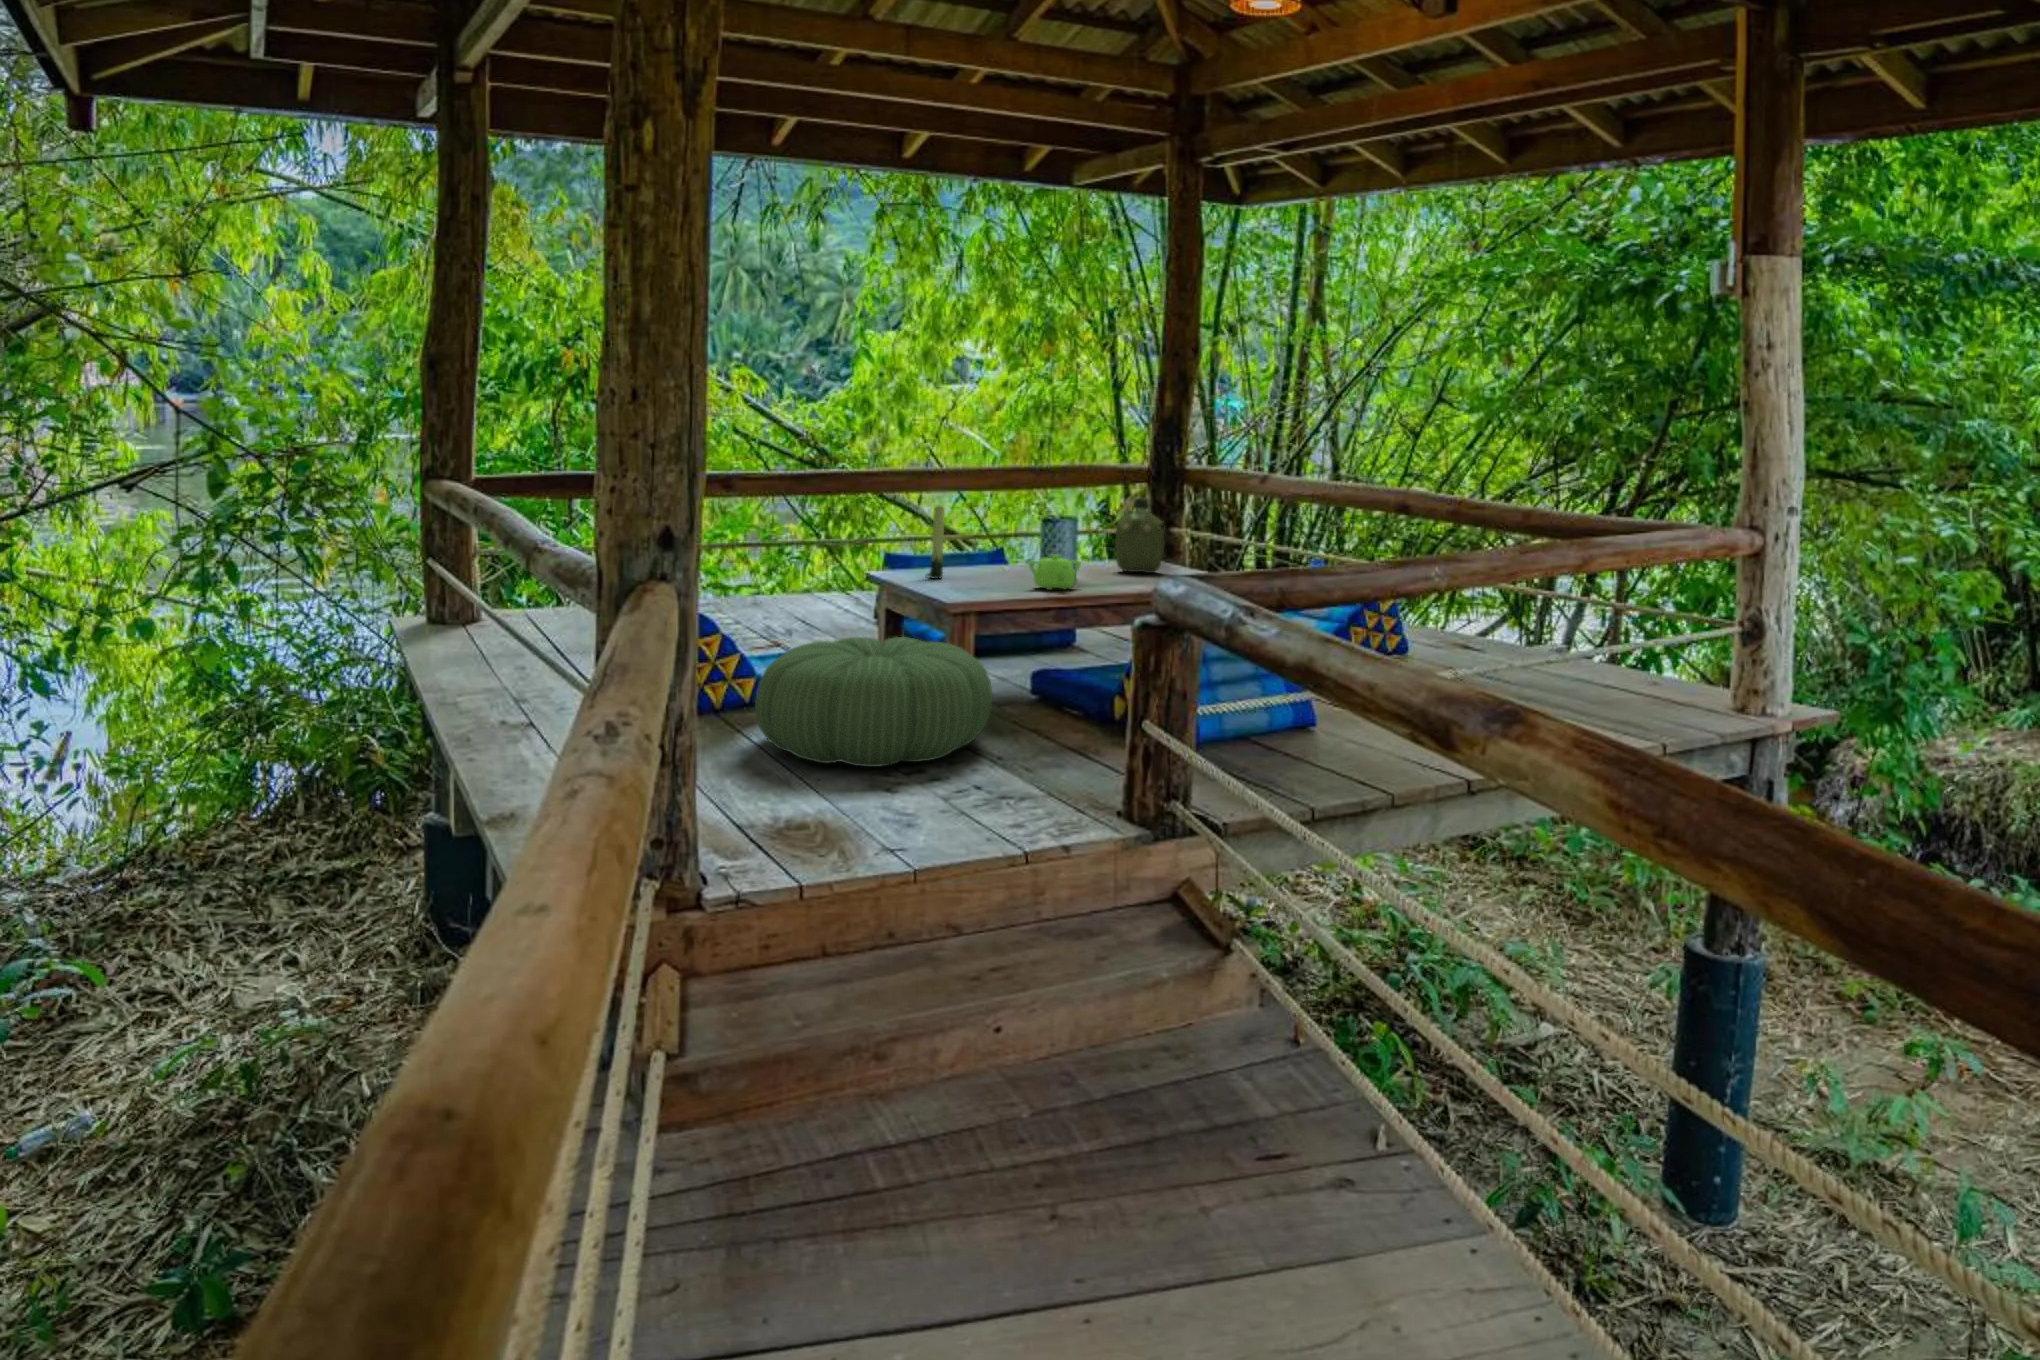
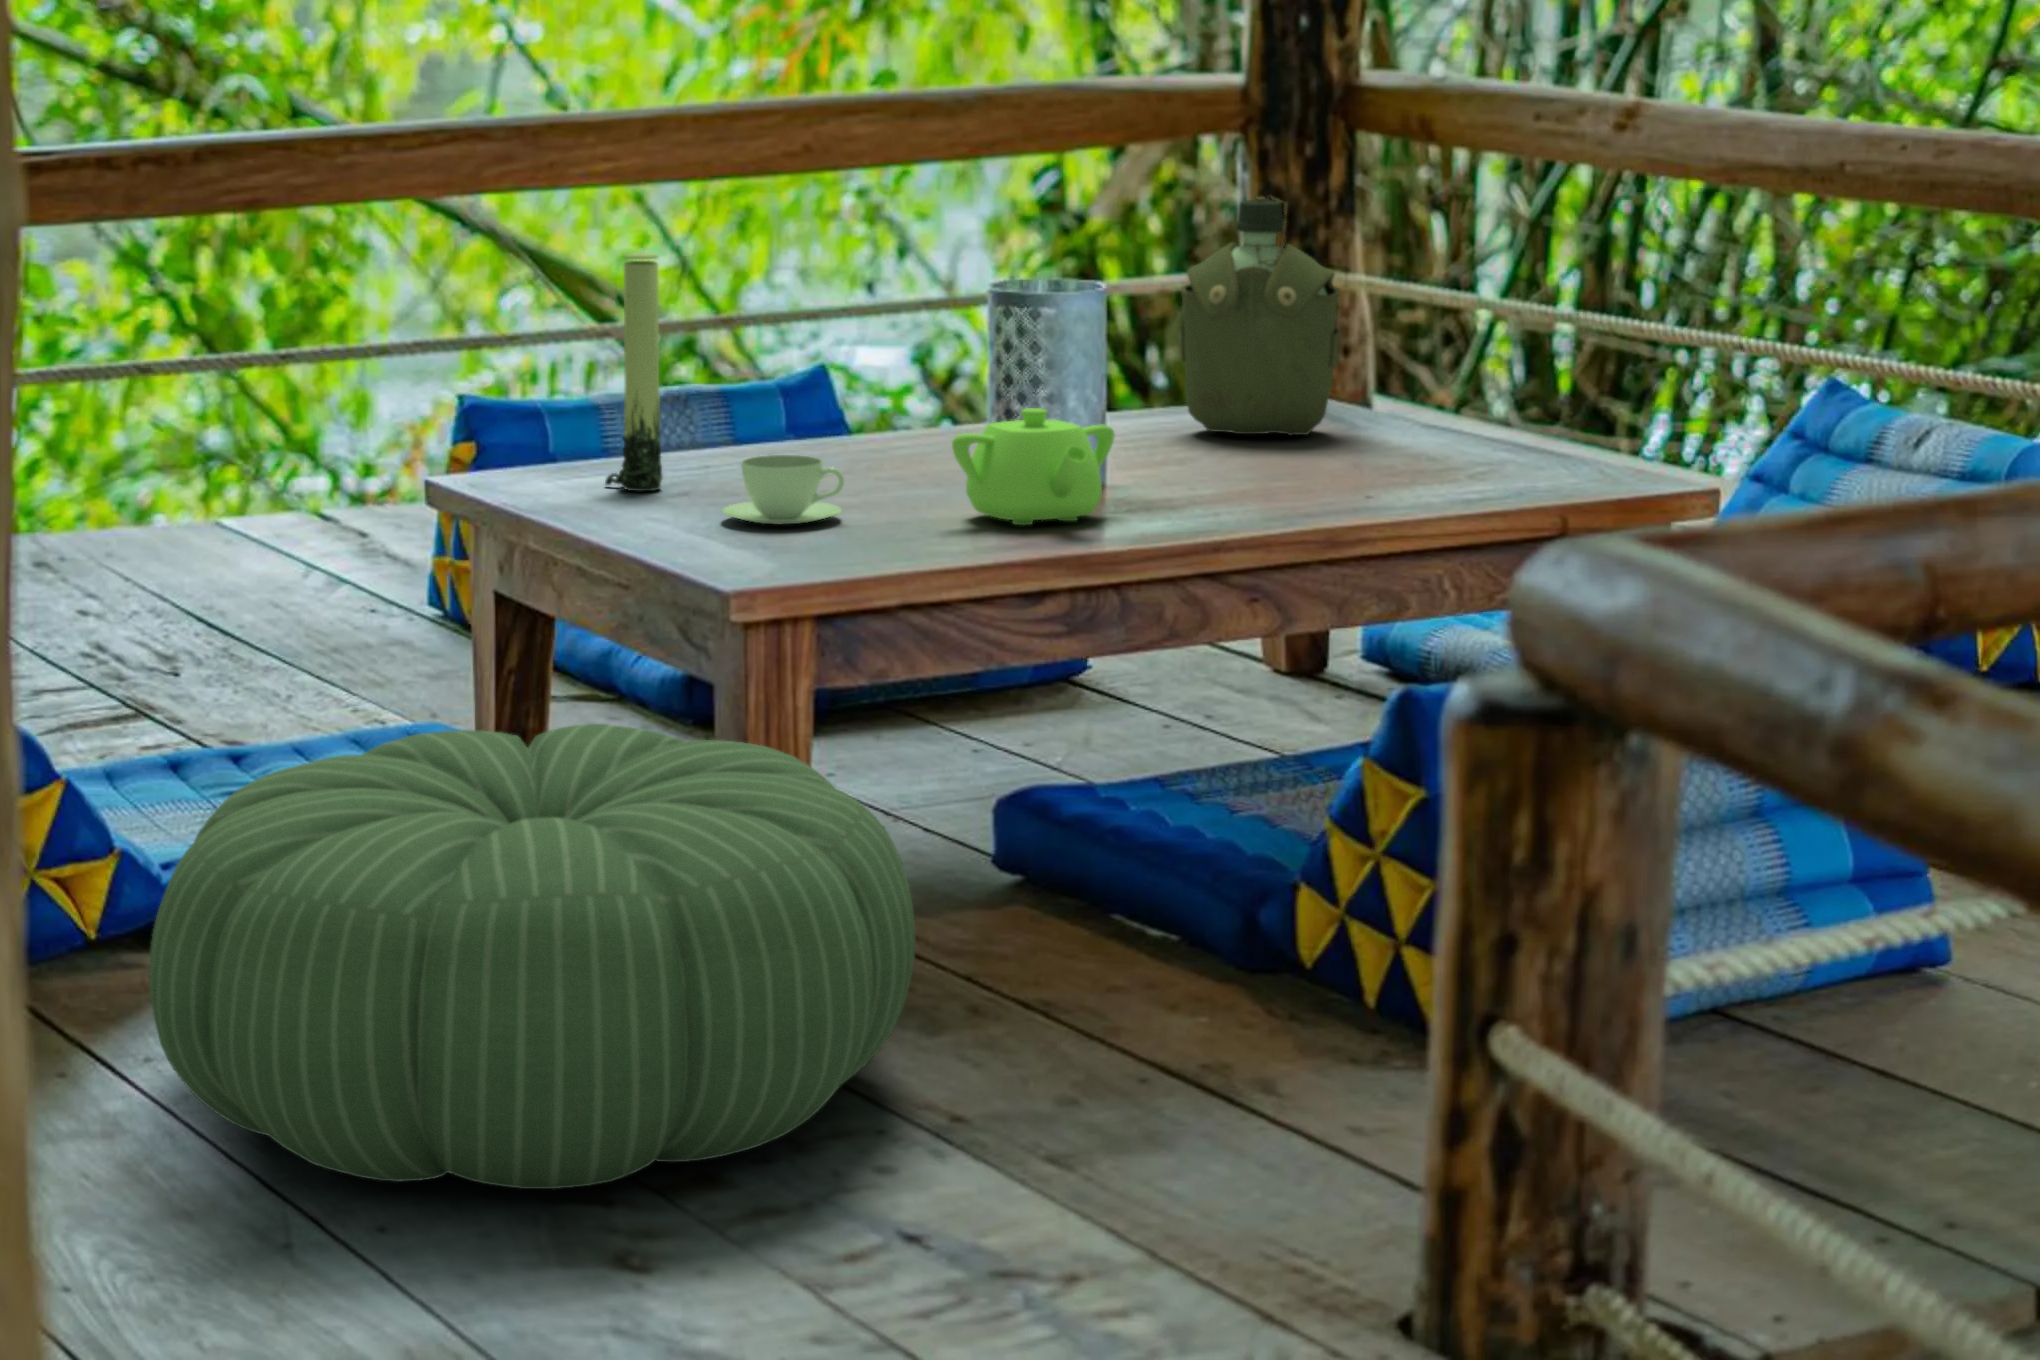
teacup: none [957,566,995,587] -> present [722,455,844,524]

